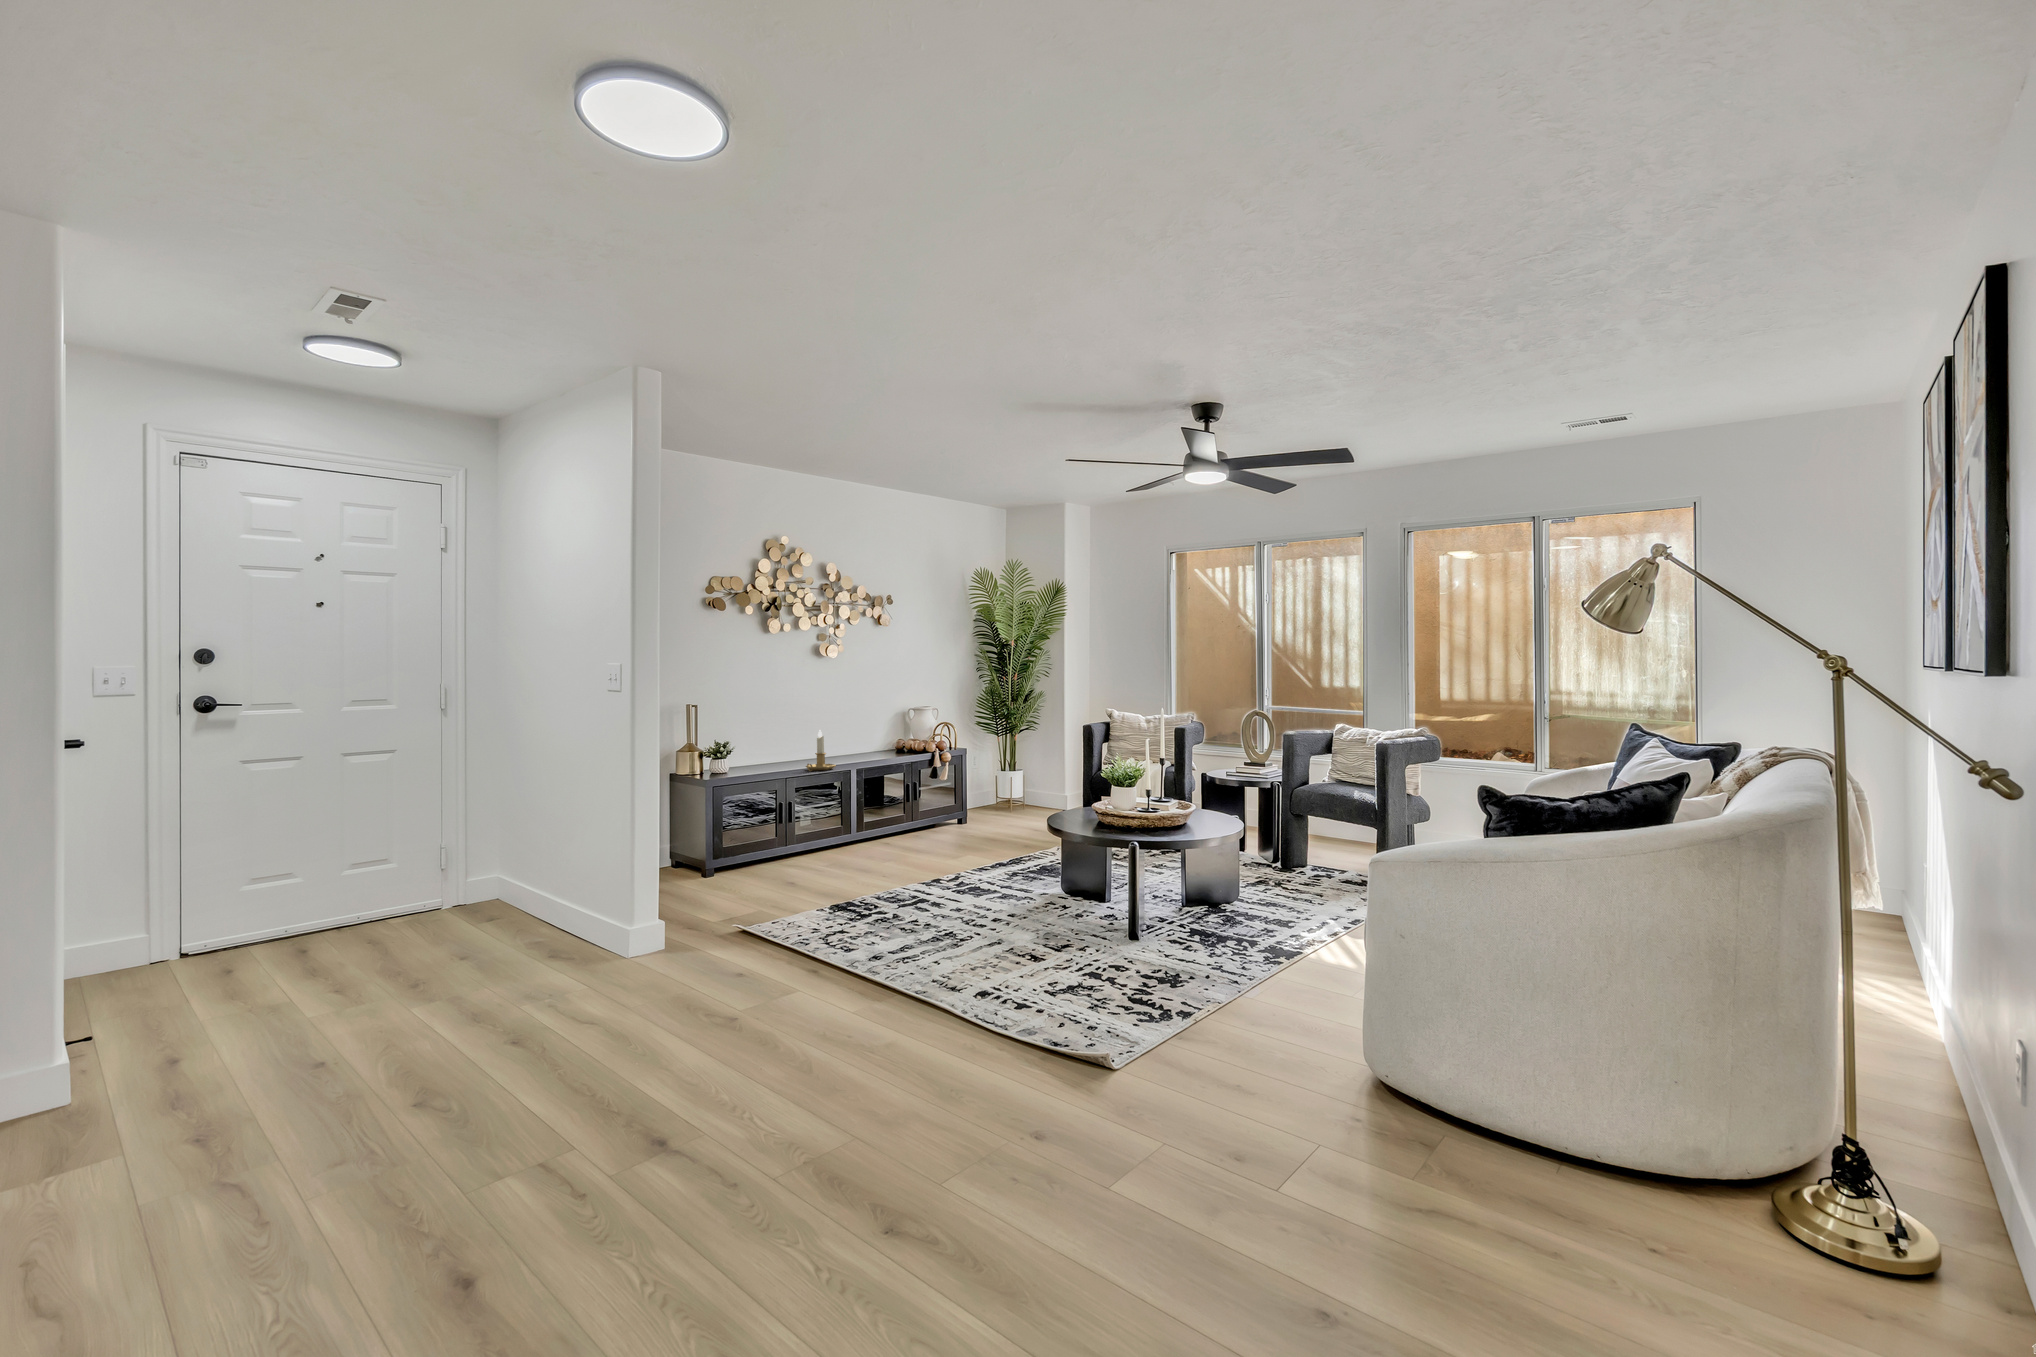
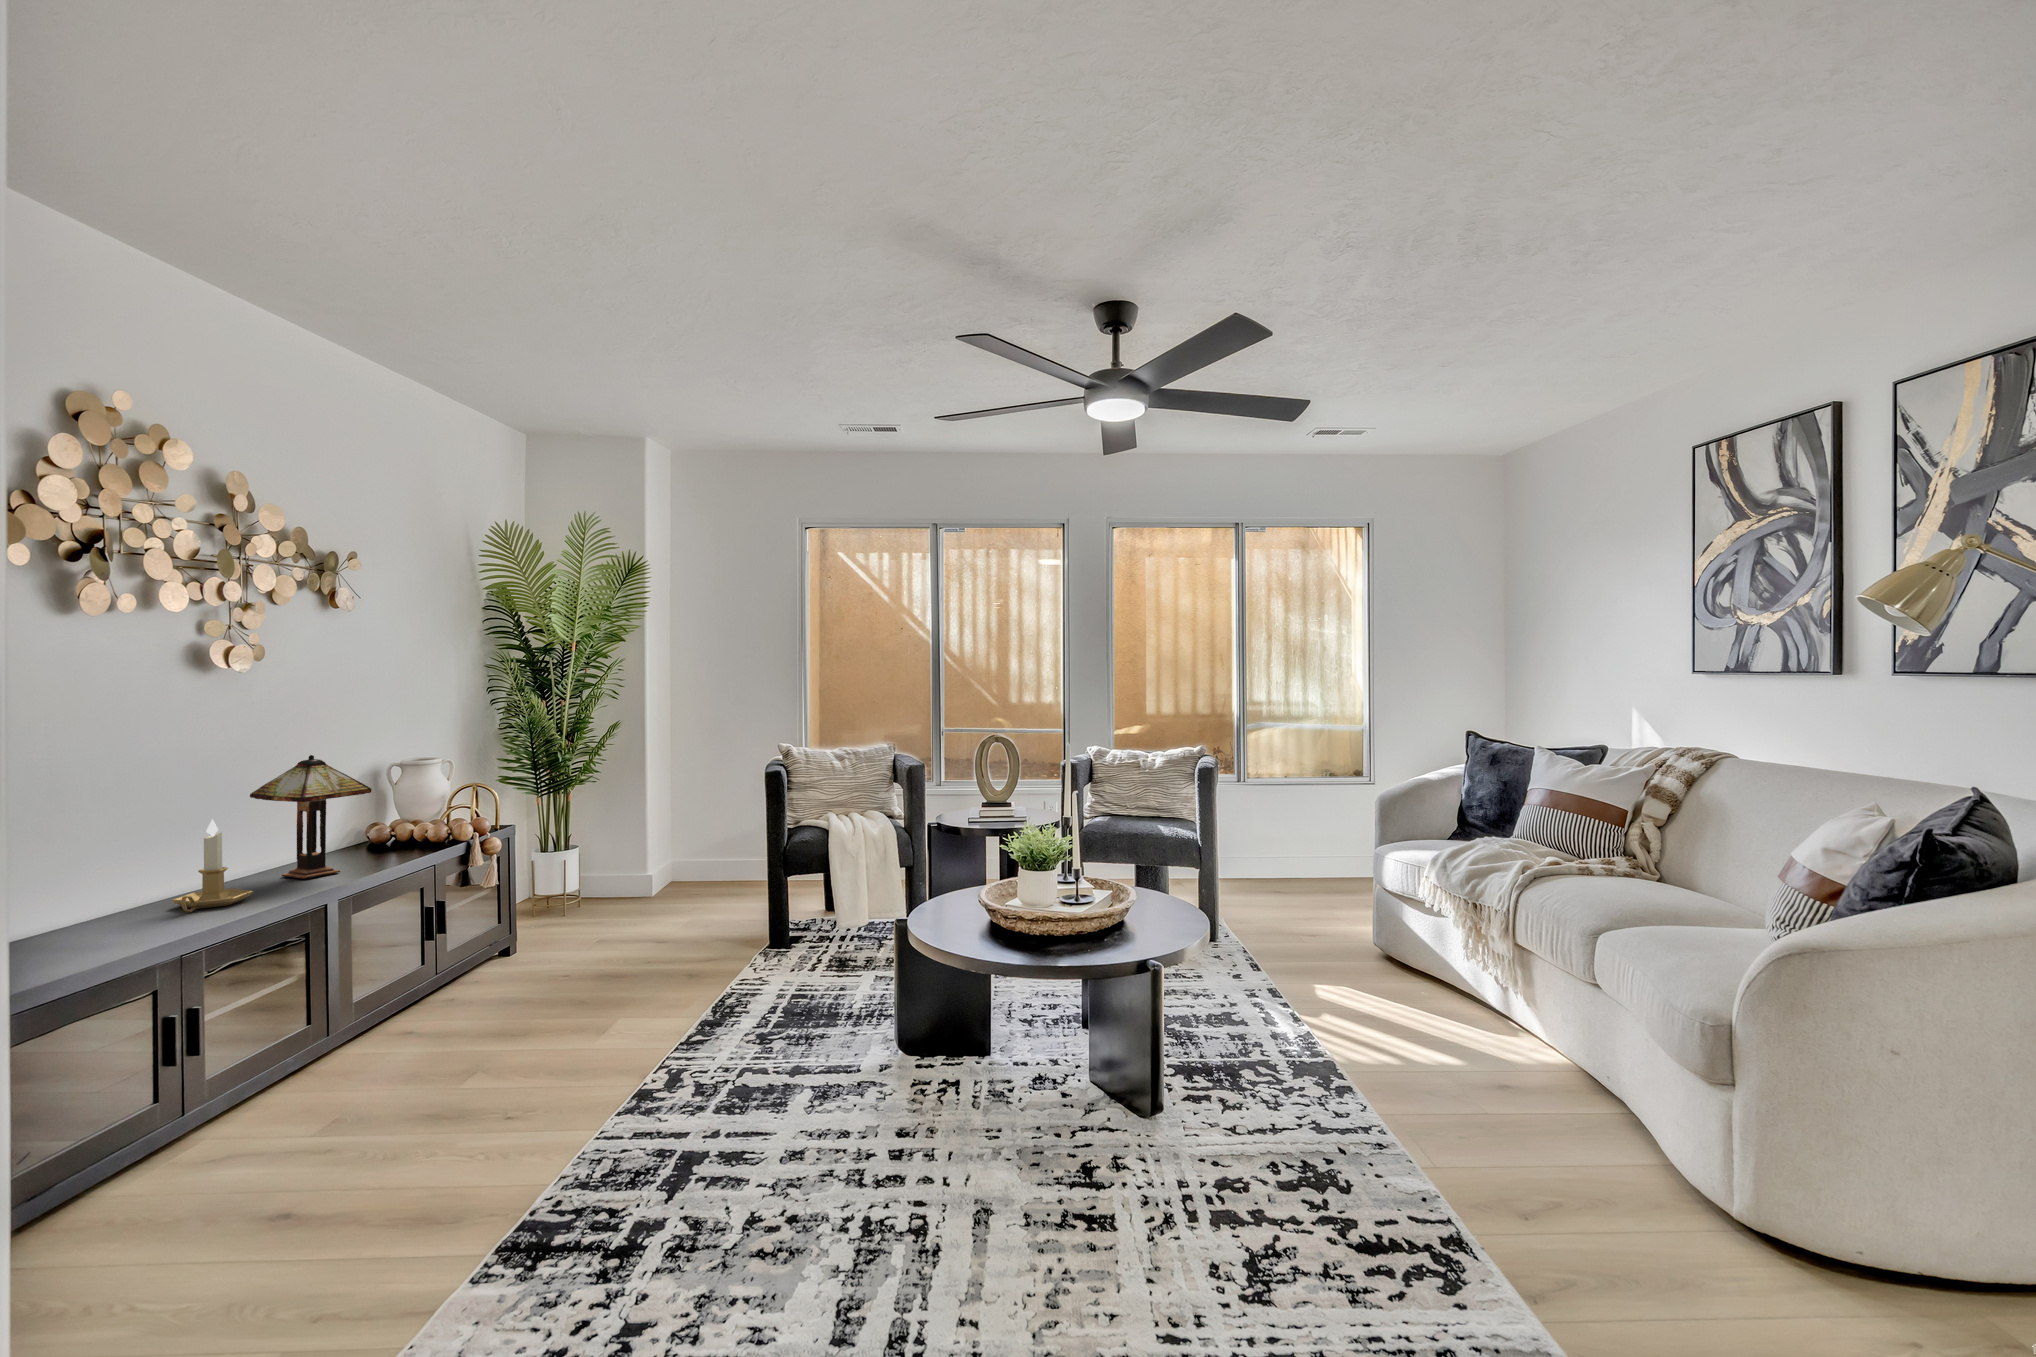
table lamp: none [840,702,890,763] -> present [250,755,371,879]

